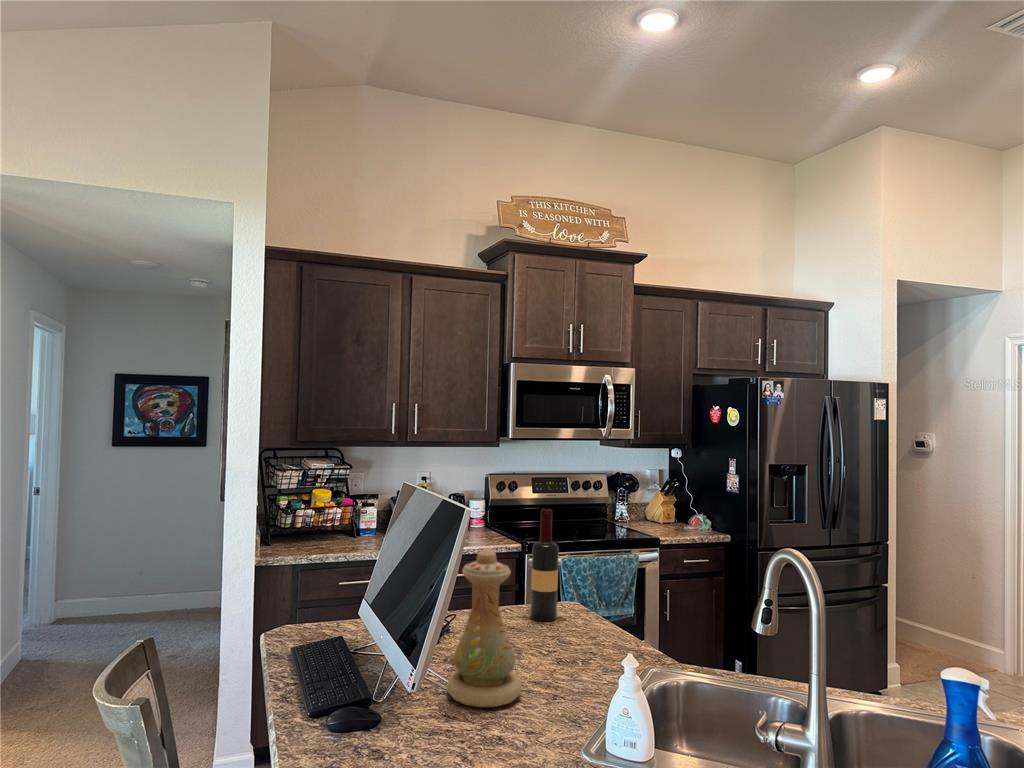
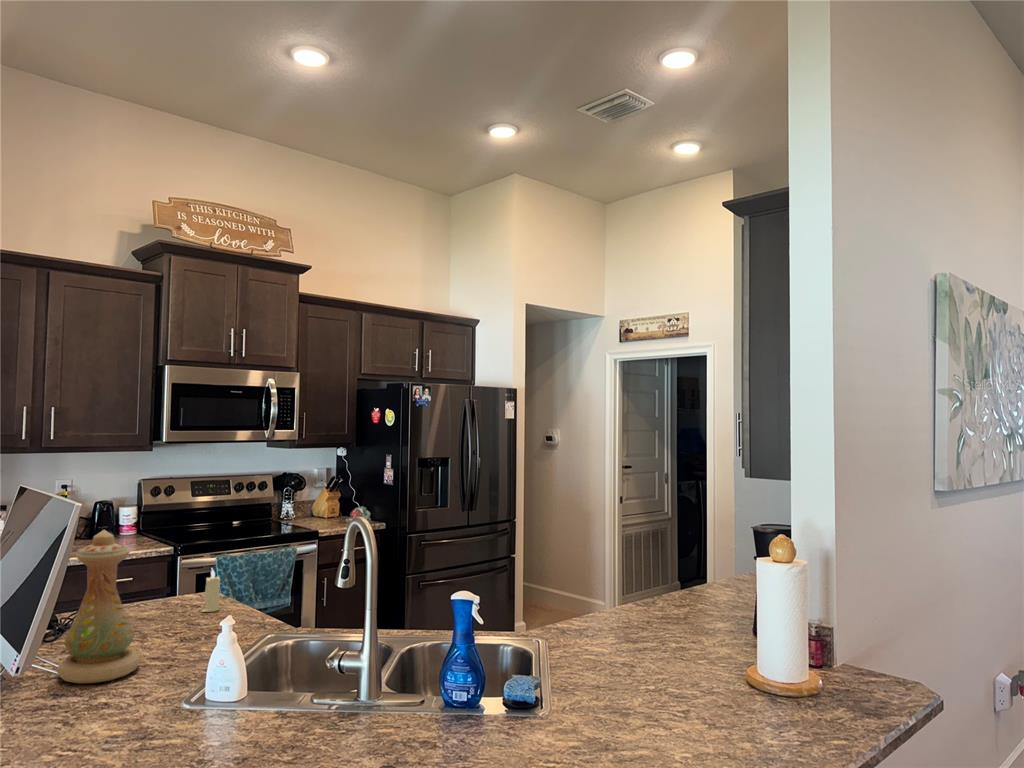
wine bottle: present [530,509,559,621] -> none [167,499,197,607]
candle: none [565,585,584,632] -> present [202,568,220,612]

